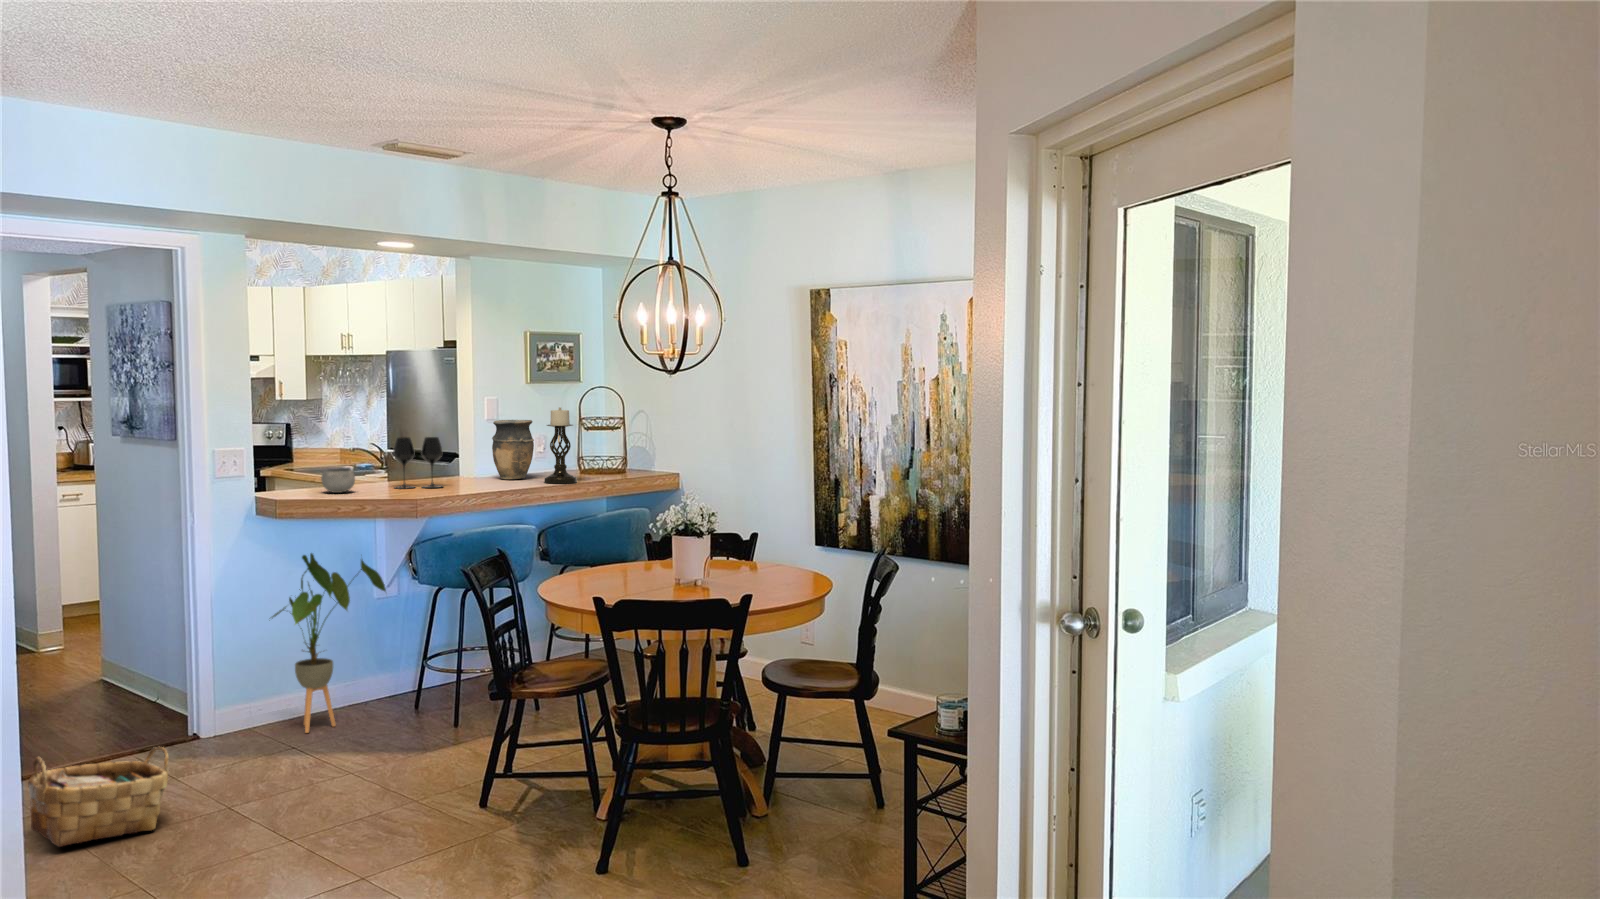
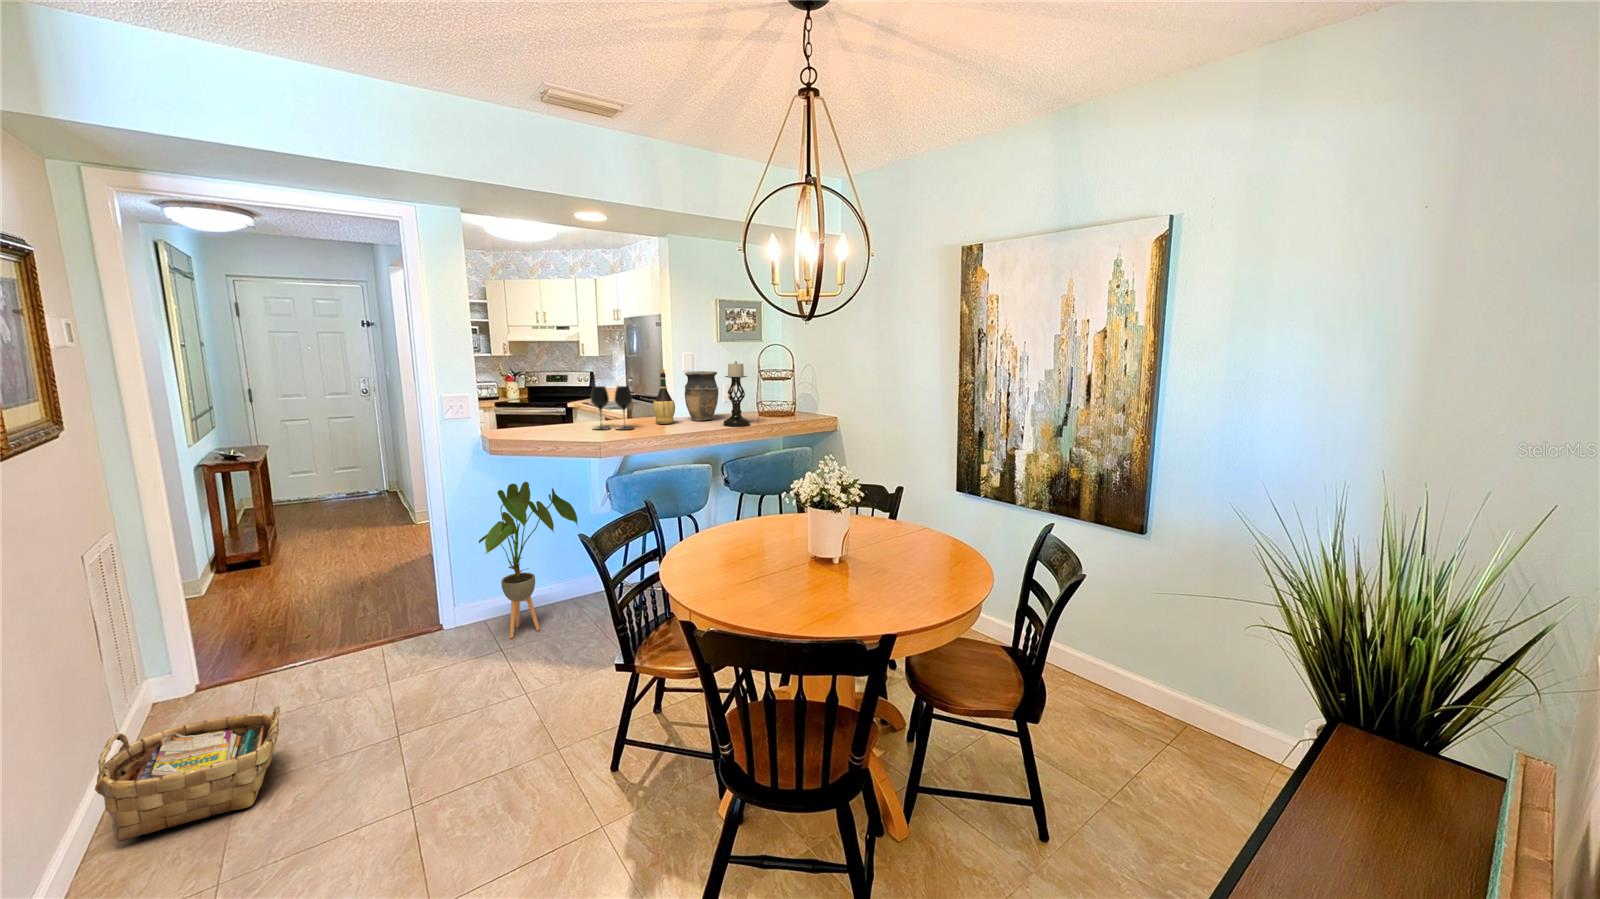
wine bottle: none [459,418,486,482] -> present [653,370,675,424]
bowl: present [321,468,355,493] -> none [521,413,551,434]

